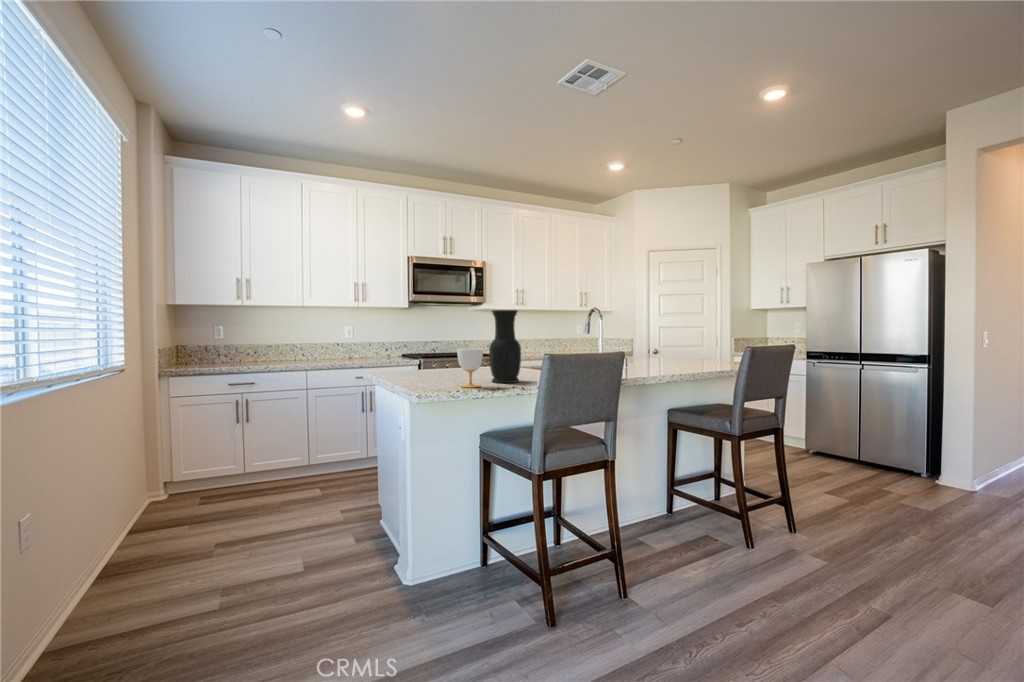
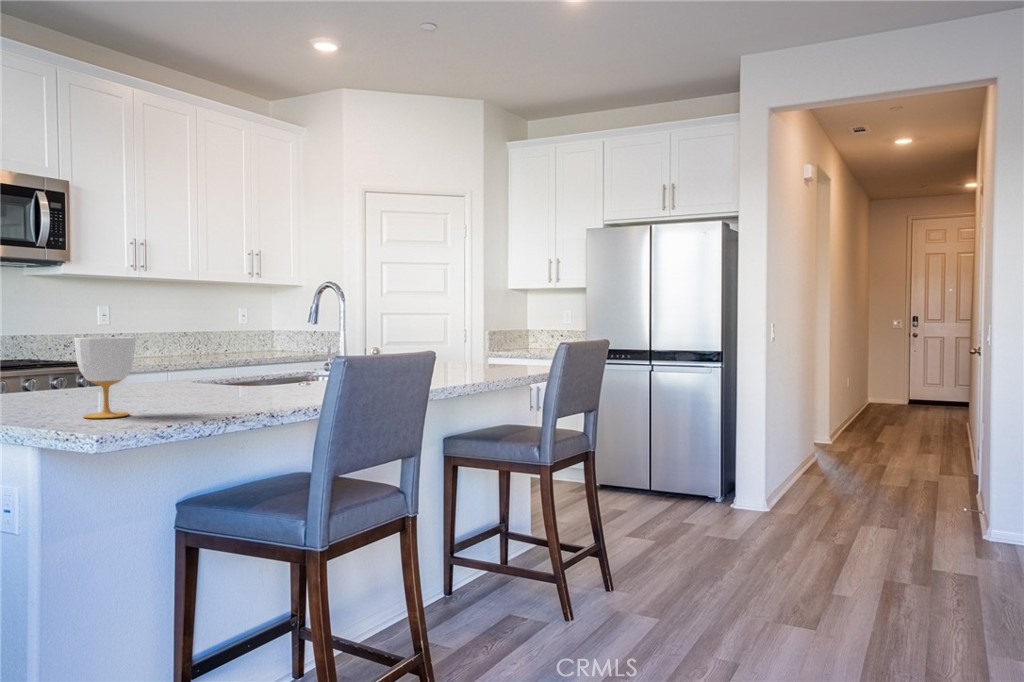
vase: present [489,310,521,383] -> none [139,261,207,407]

